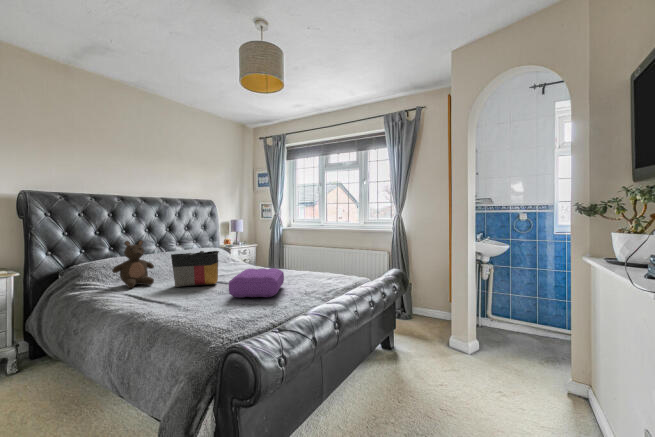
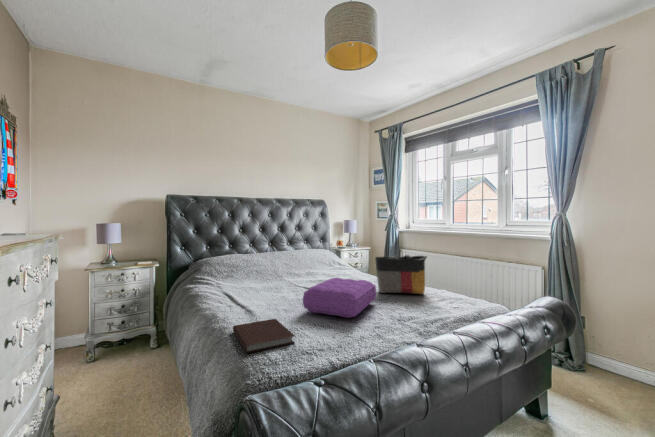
stuffed bear: present [112,240,154,288] -> none [217,239,254,286]
tote bag: present [171,251,219,287] -> present [375,255,427,294]
notebook: none [176,304,238,328] -> present [233,319,295,353]

